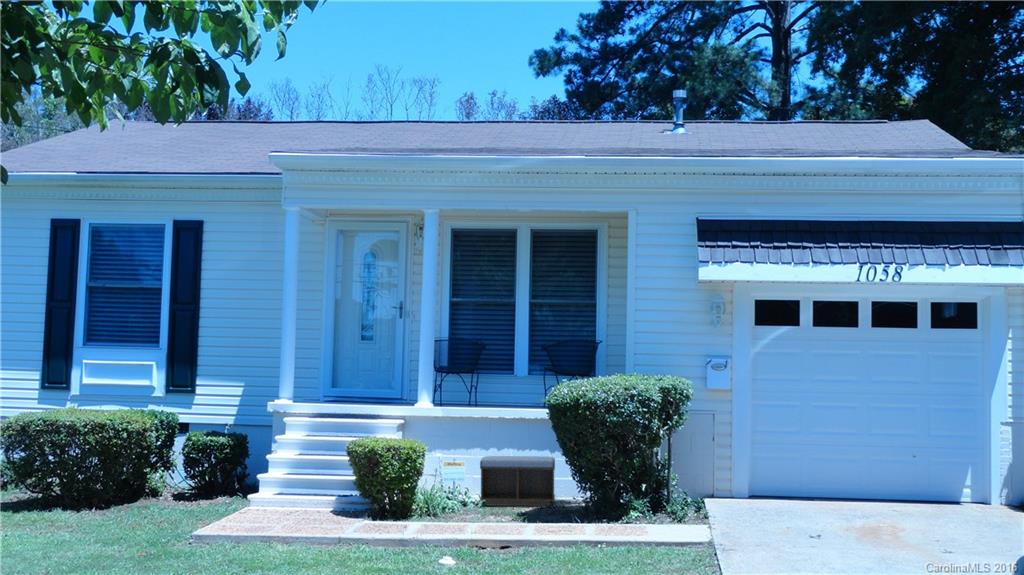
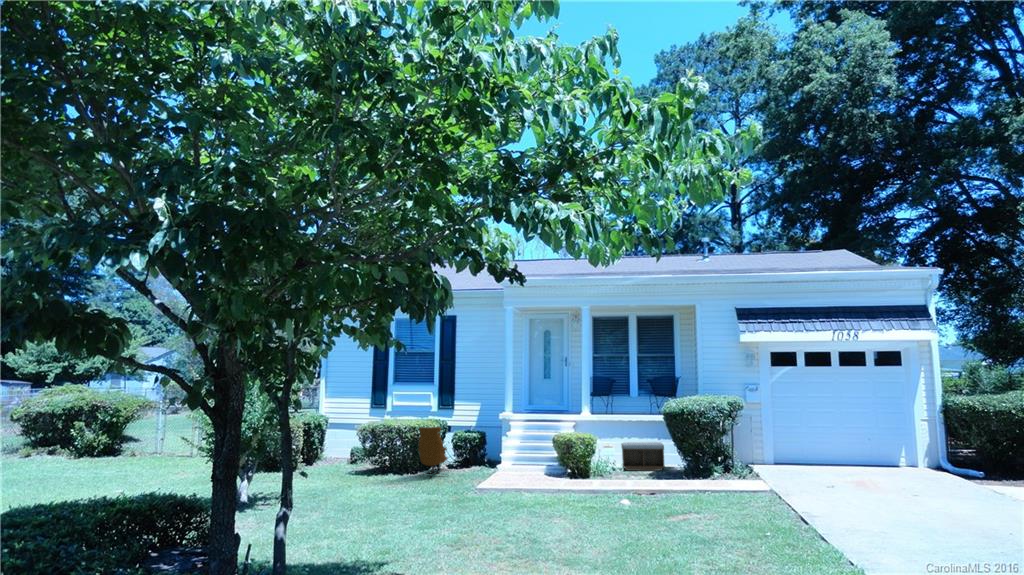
lounge chair: none [95,422,166,518] -> present [418,427,447,476]

